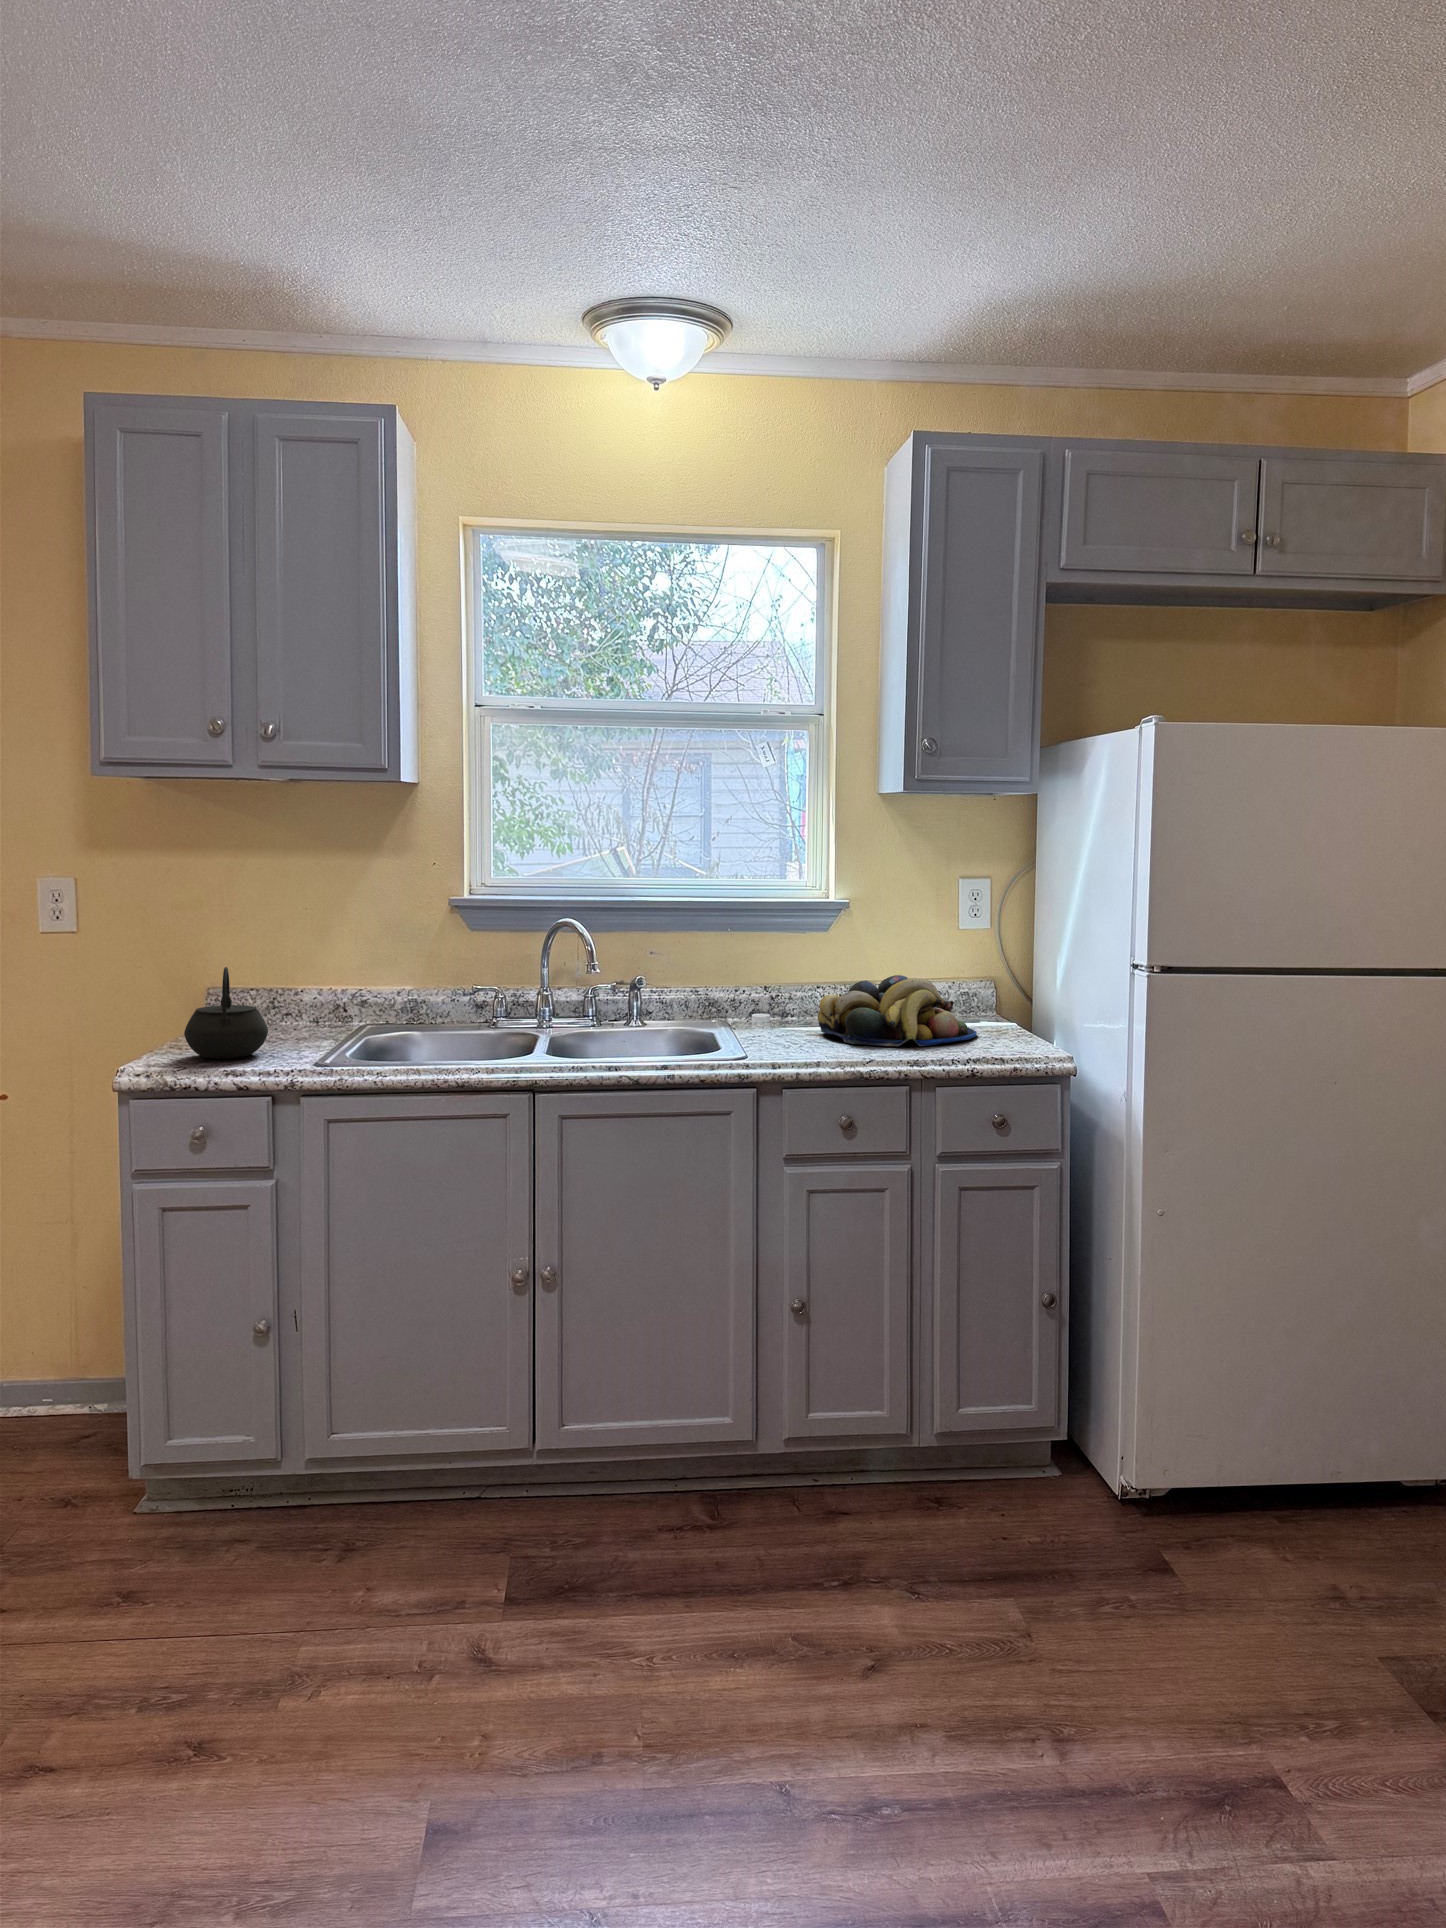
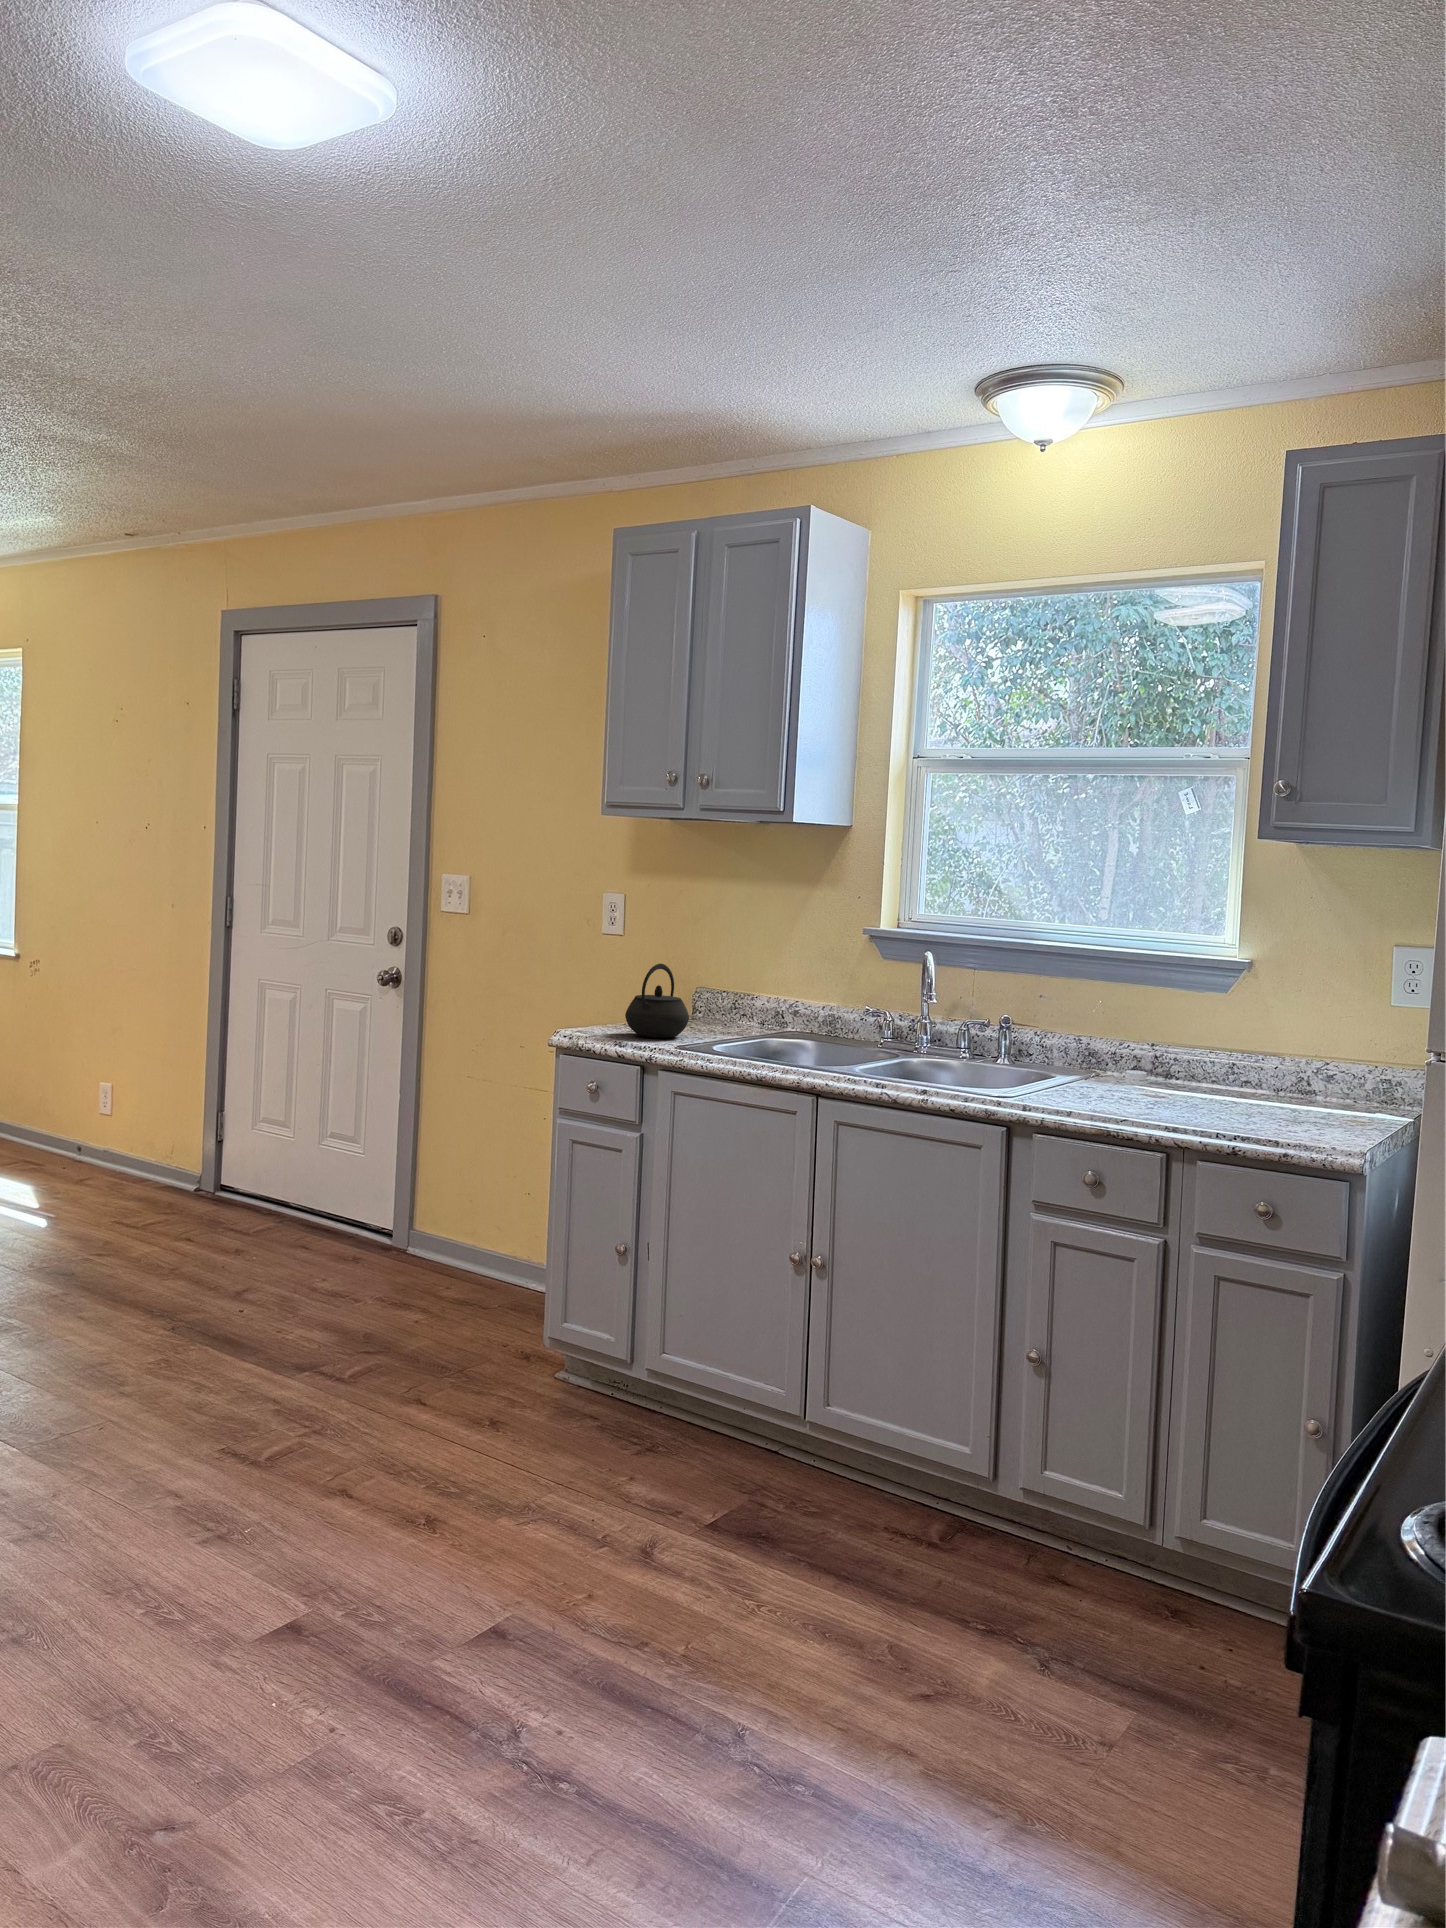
fruit bowl: present [818,975,977,1046] -> none [1164,1047,1349,1124]

